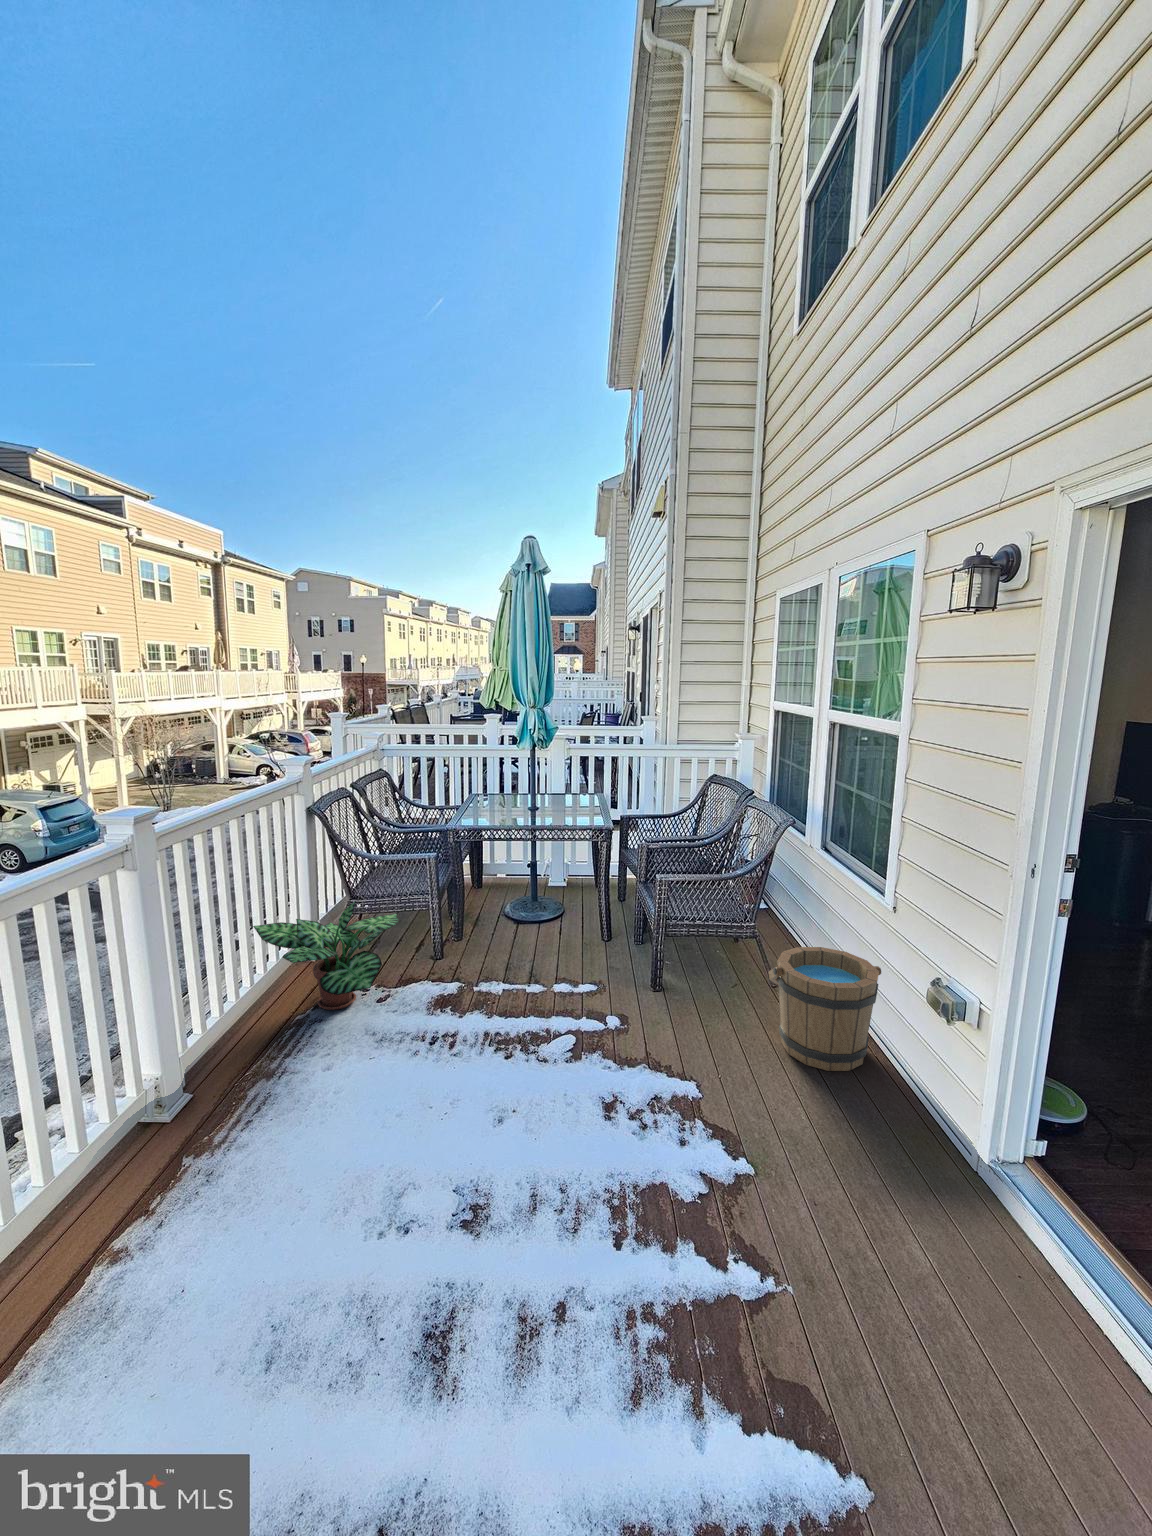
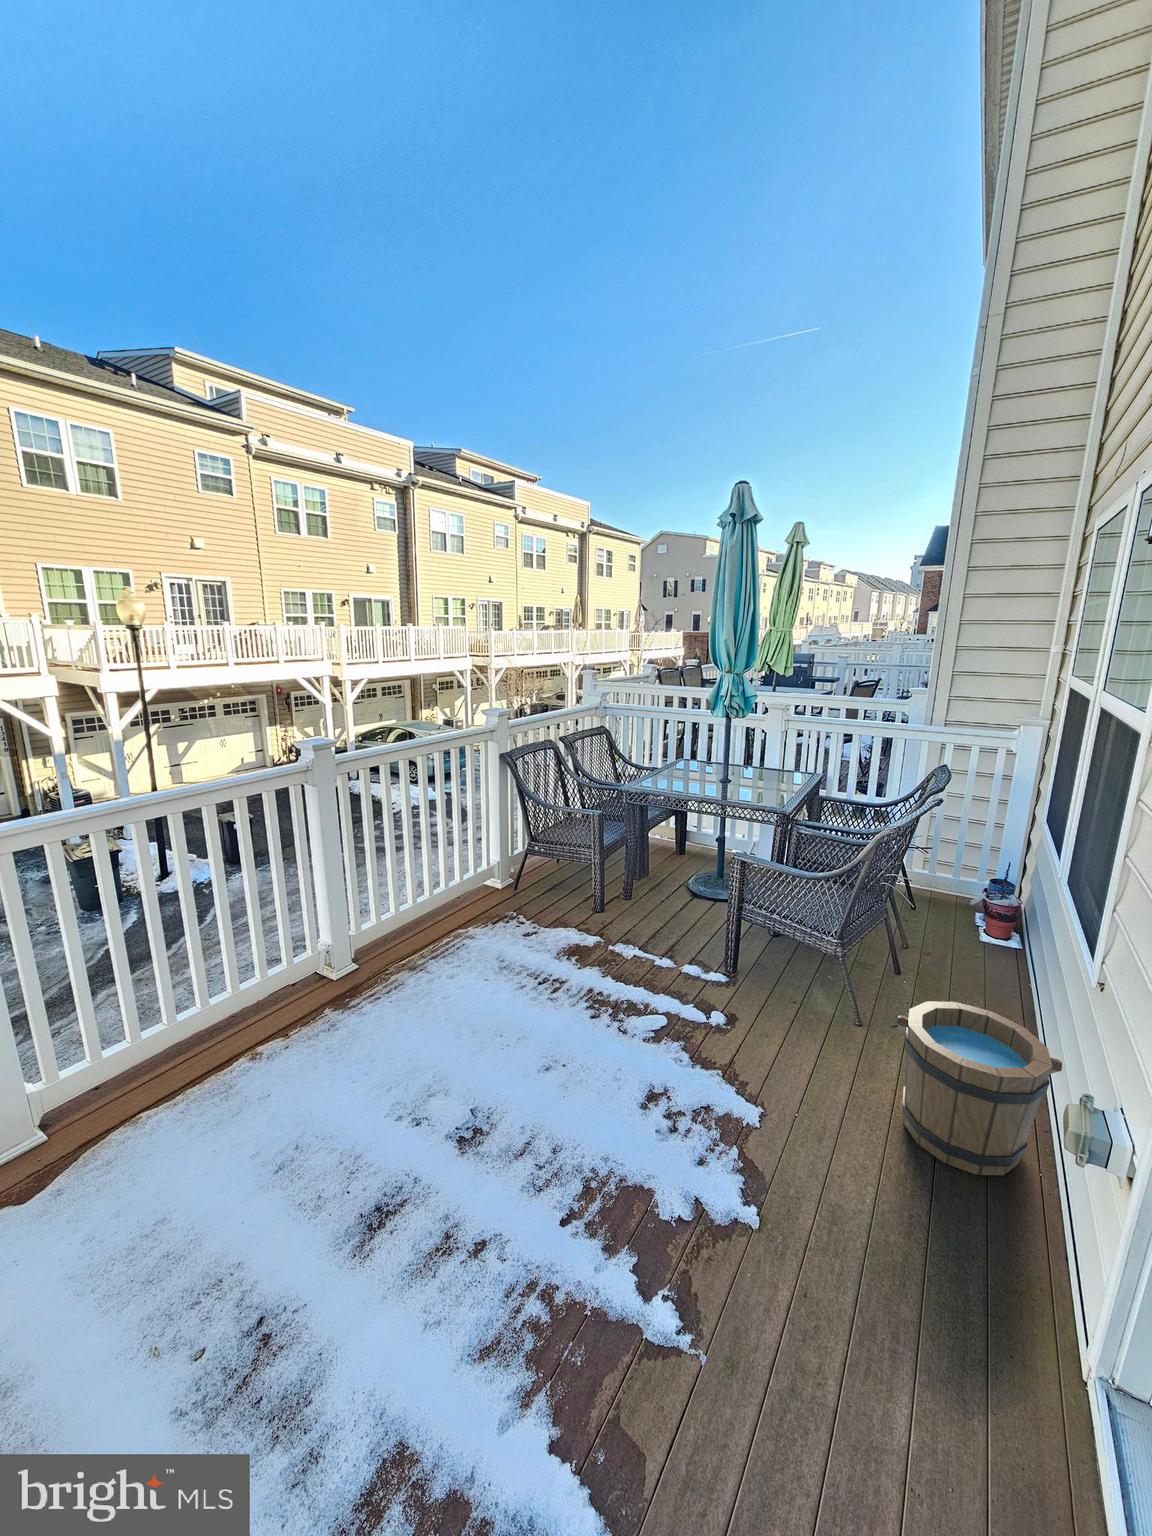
potted plant: present [253,901,400,1010] -> none [442,842,563,932]

